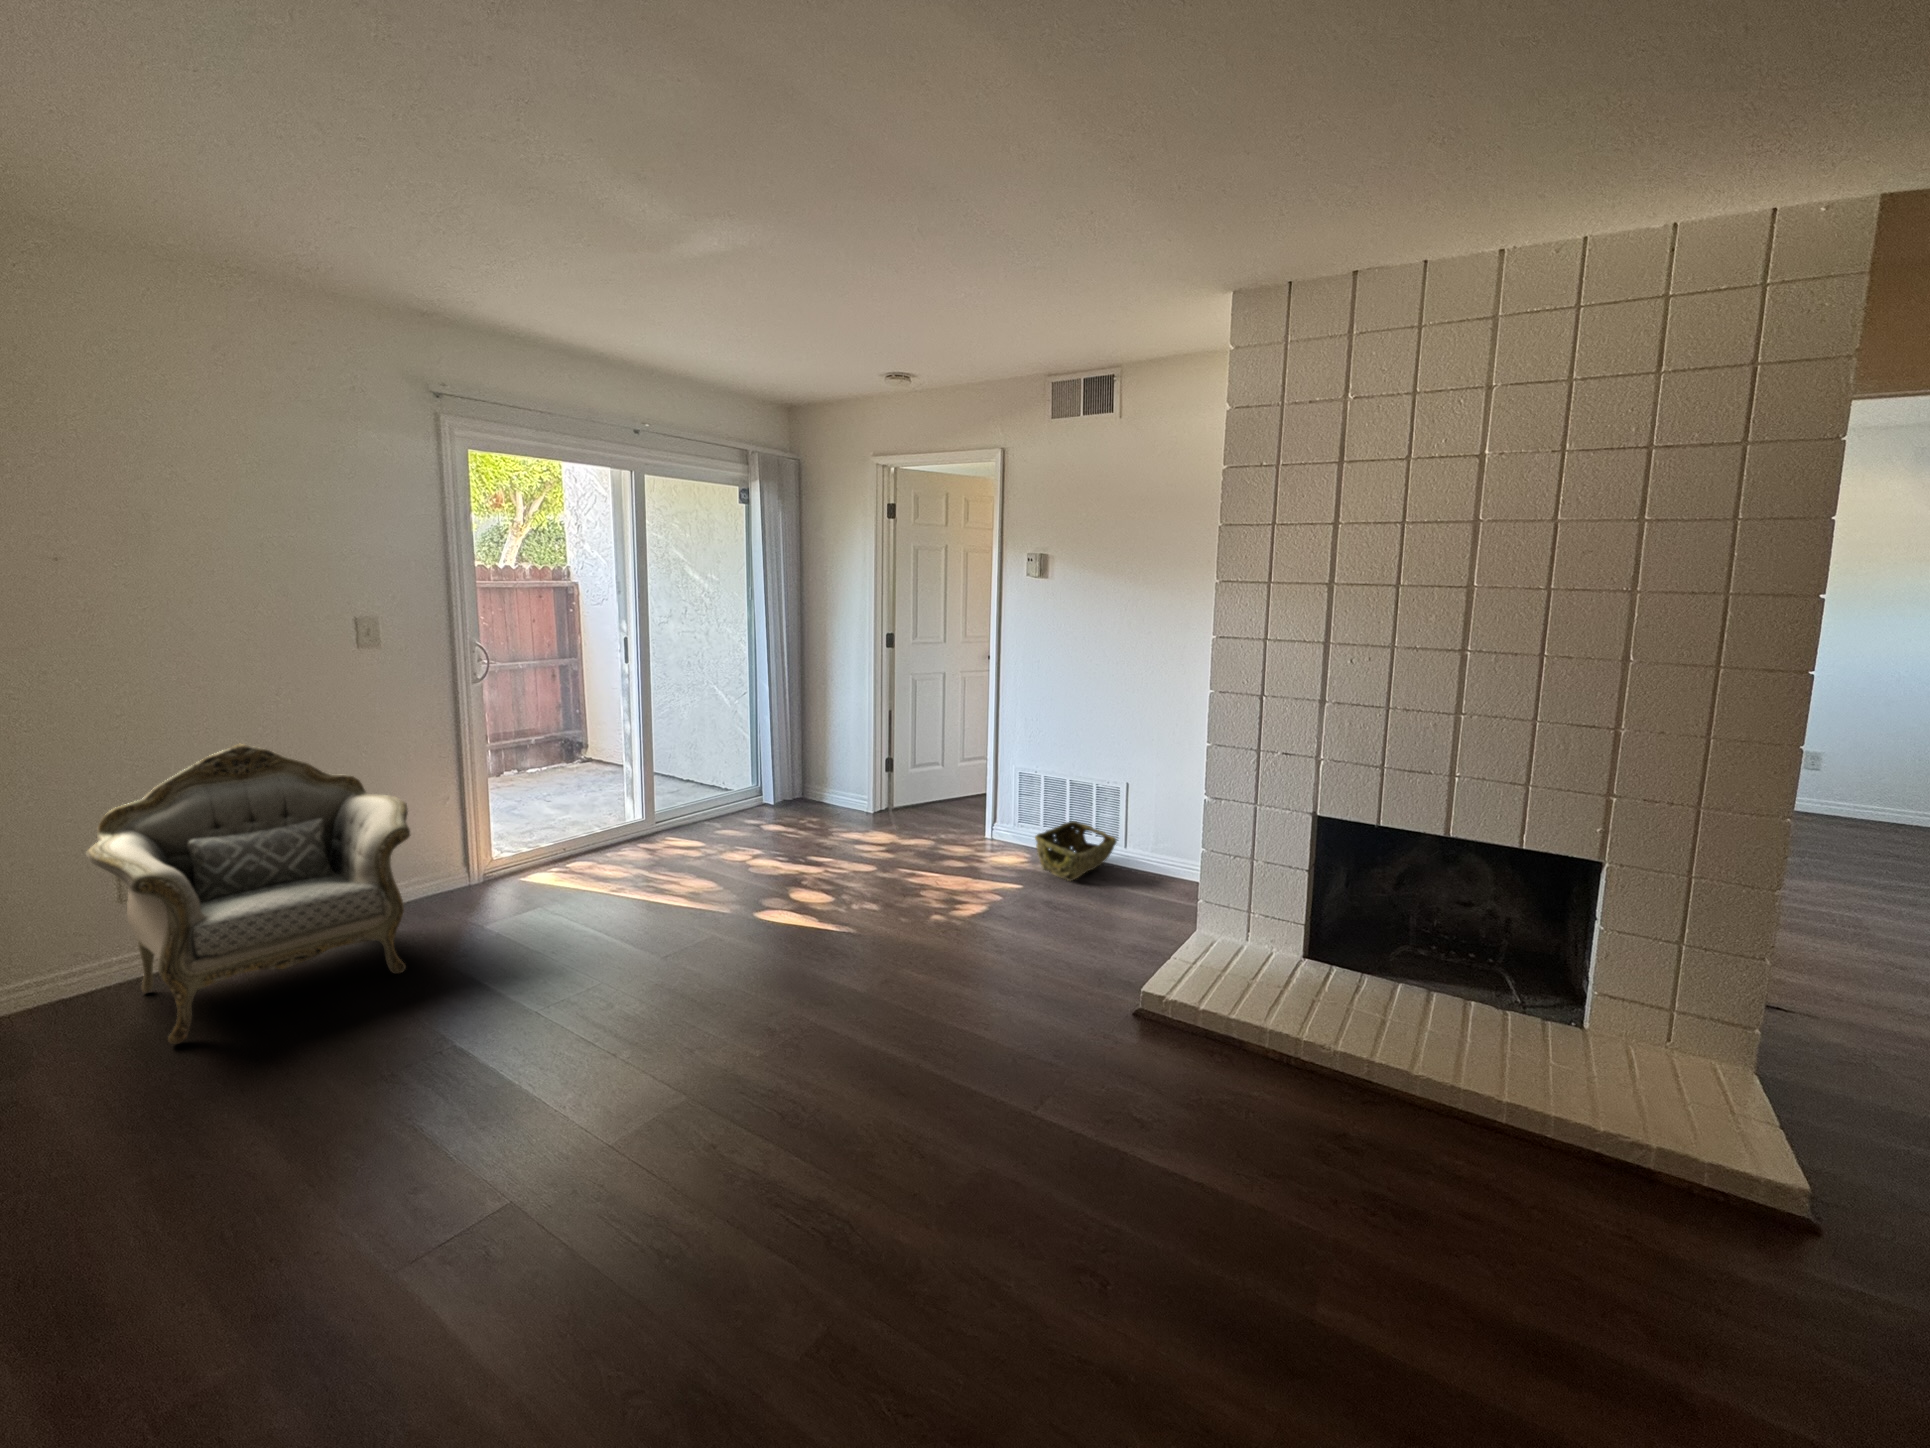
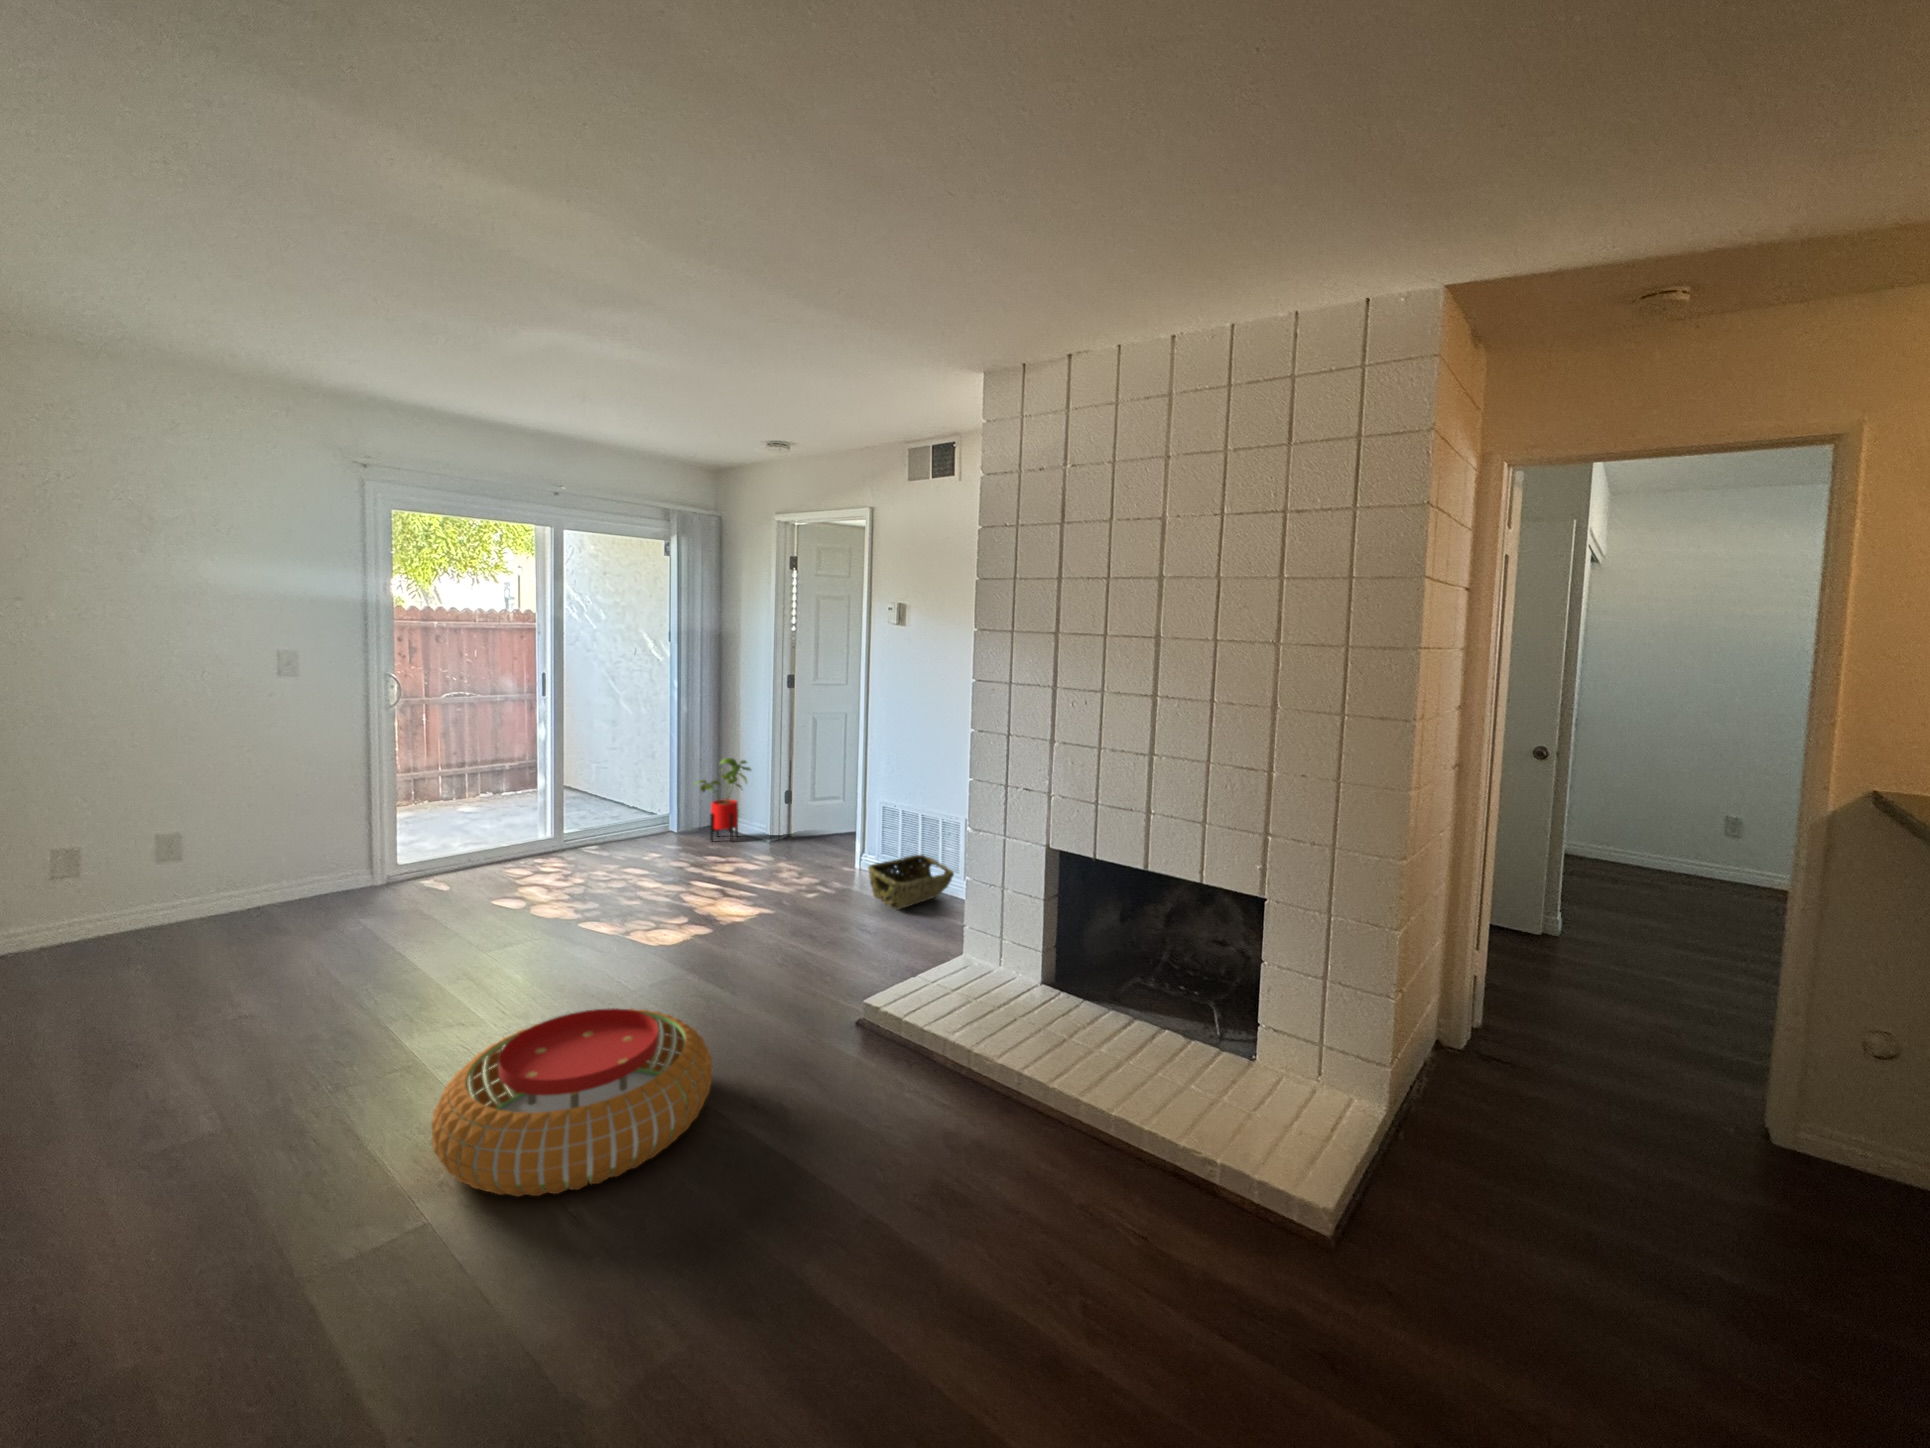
house plant: none [795,724,854,814] -> present [696,758,751,841]
armchair: present [86,744,410,1044] -> none [21,754,296,993]
pouf: none [794,1022,1087,1269] -> present [431,1008,712,1196]

